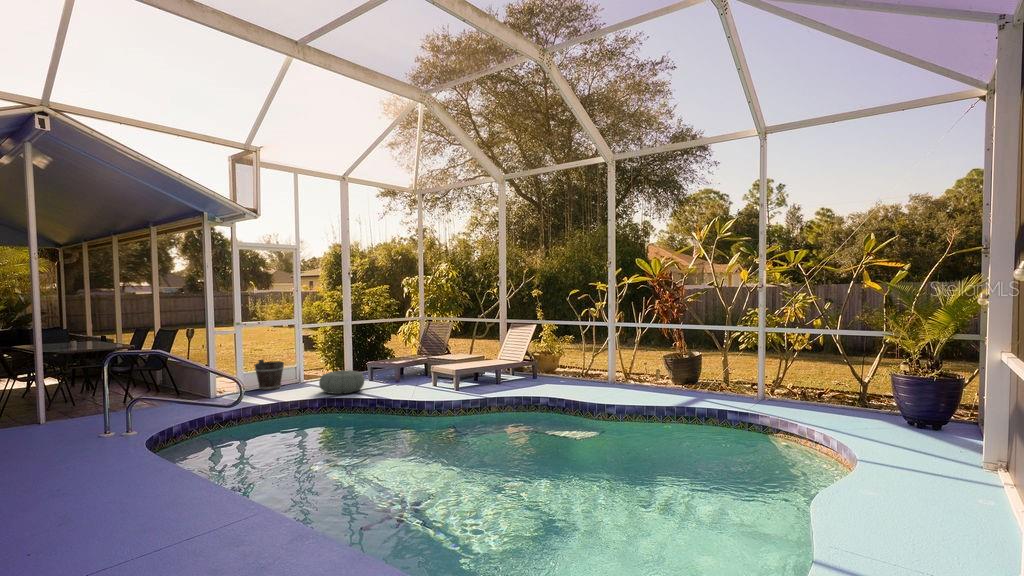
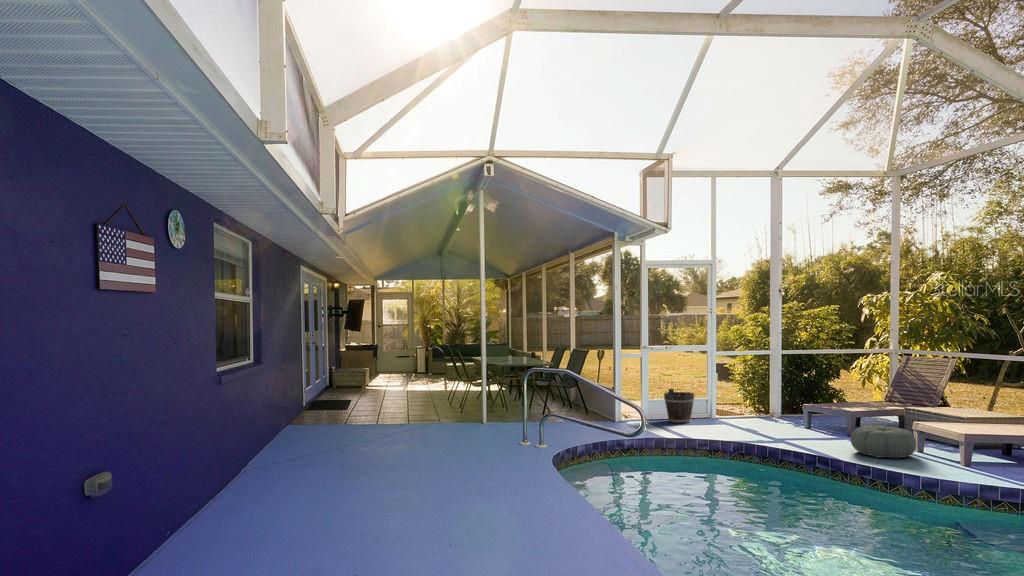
pouf: present [319,370,364,394] -> present [851,426,916,458]

